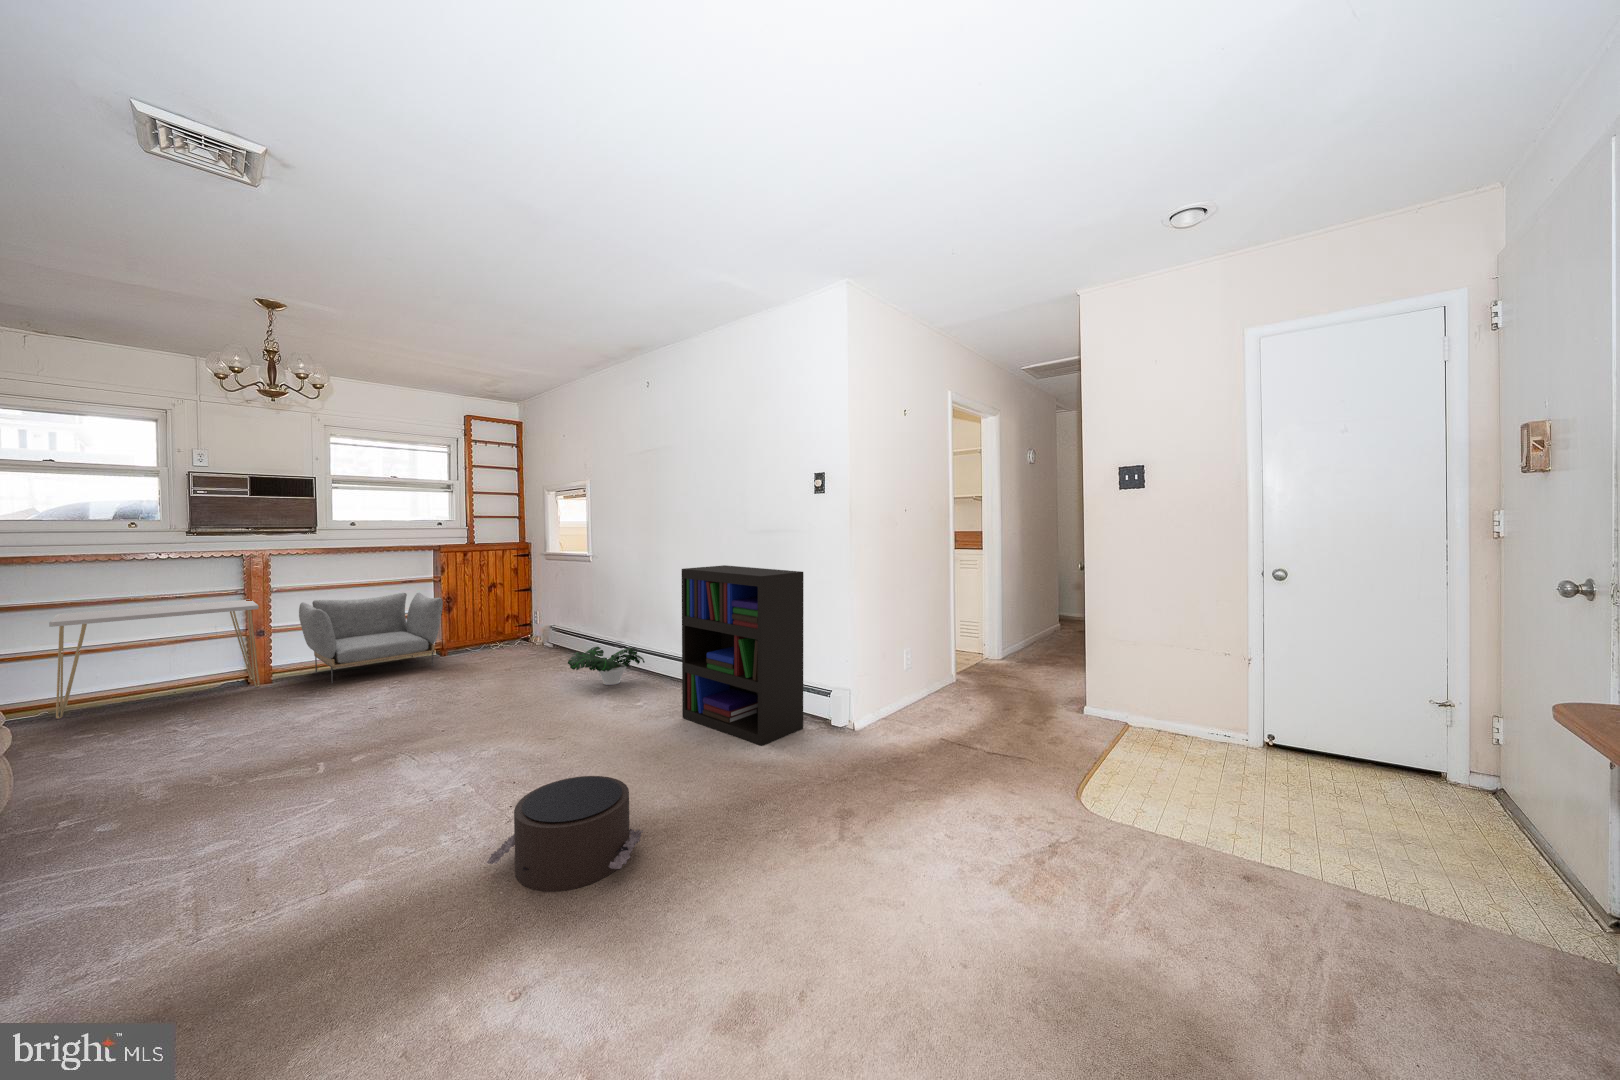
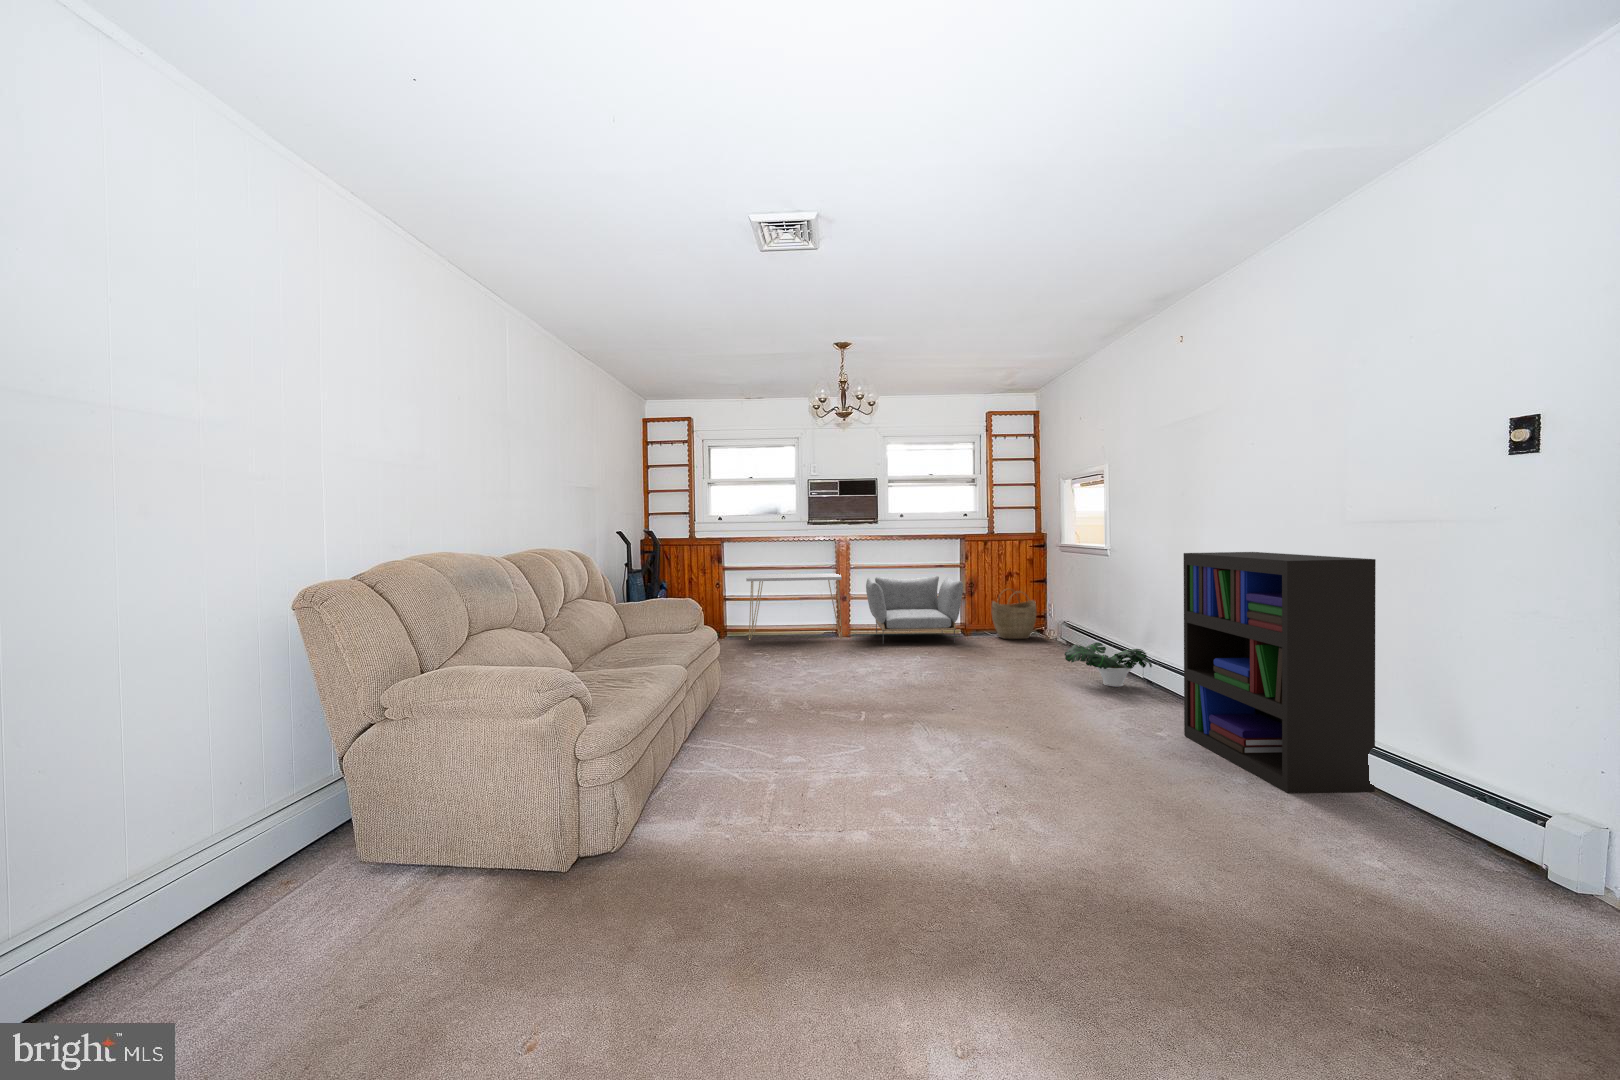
woven basket: none [475,600,524,653] -> present [992,591,1036,639]
pouf: present [487,776,643,892] -> none [931,746,1079,850]

